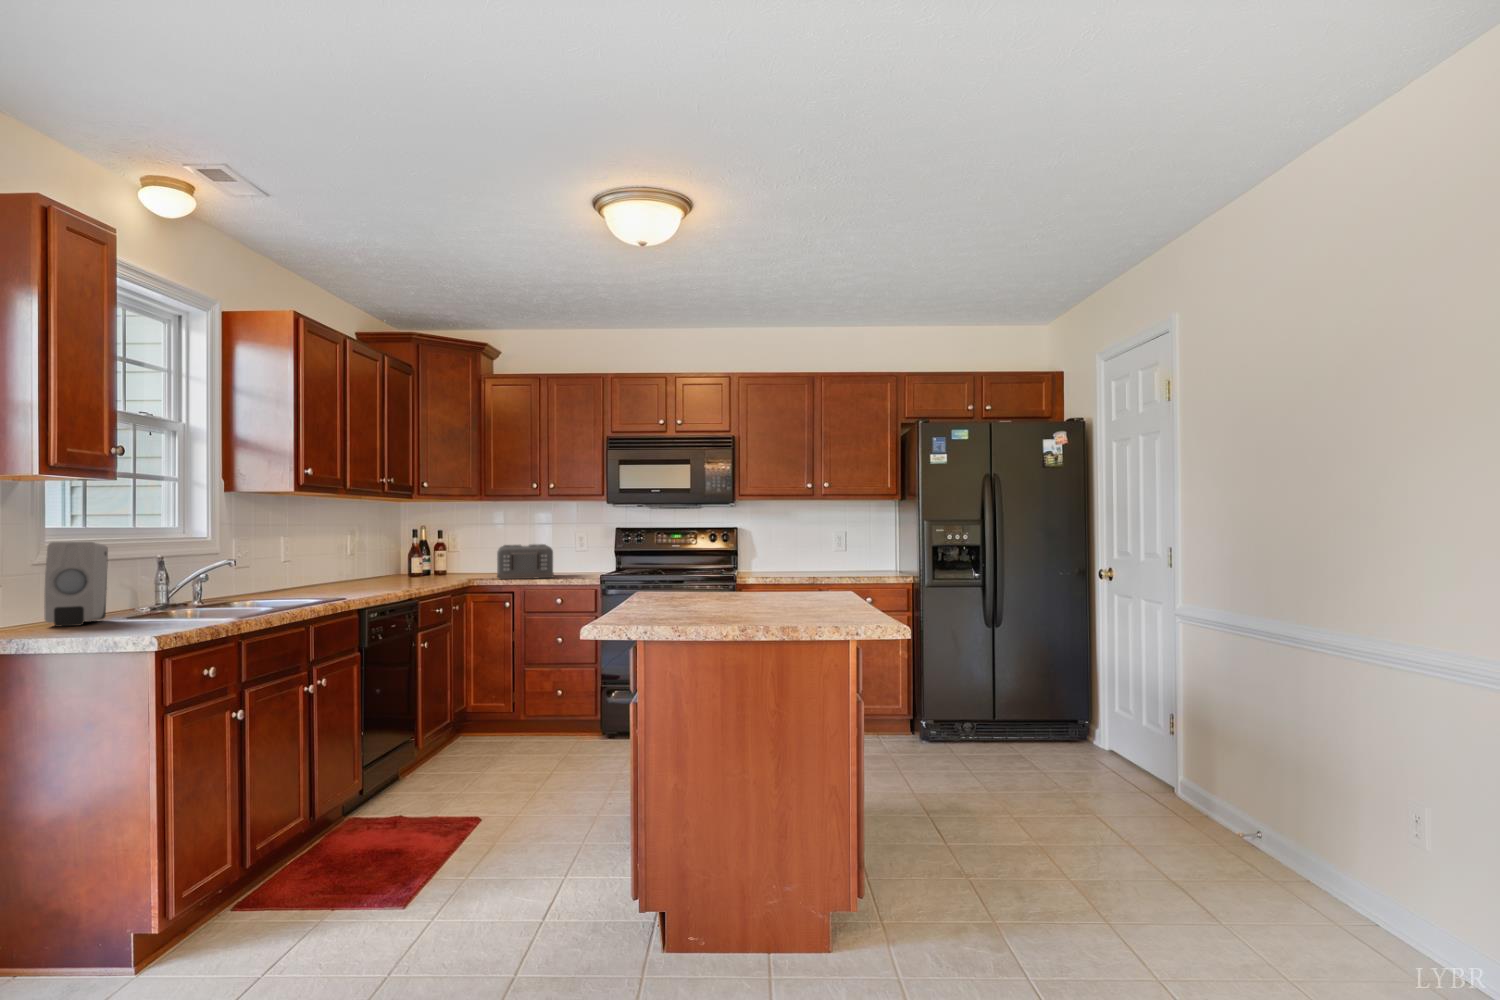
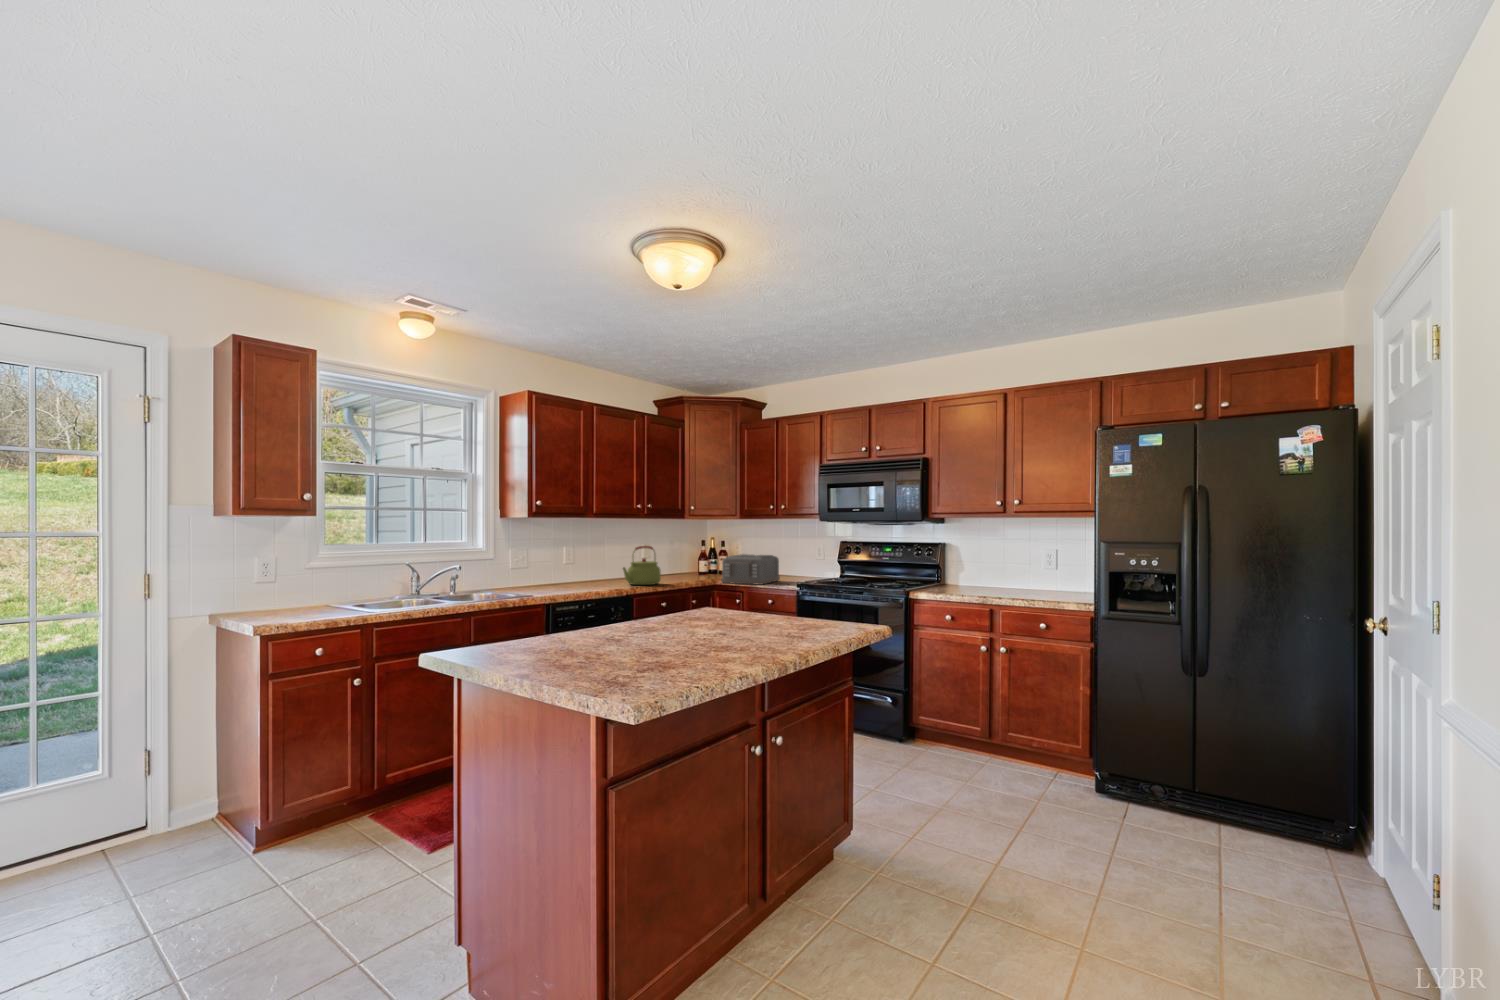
kettle: none [386,534,433,586] -> present [623,546,661,585]
soap dispenser: present [44,542,108,627] -> none [334,552,381,603]

